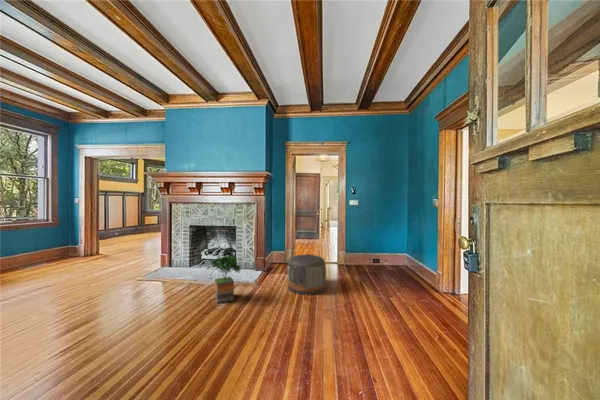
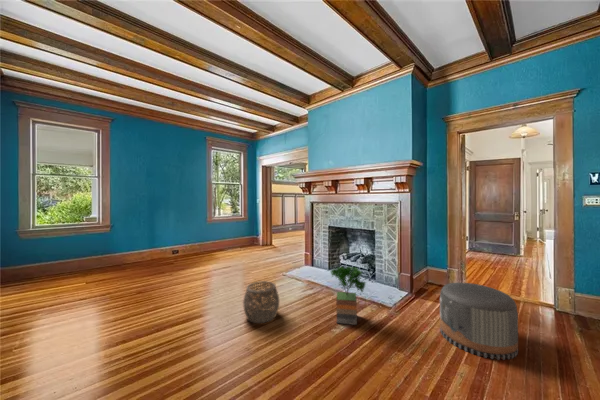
woven basket: none [117,283,161,326] -> present [243,281,279,323]

